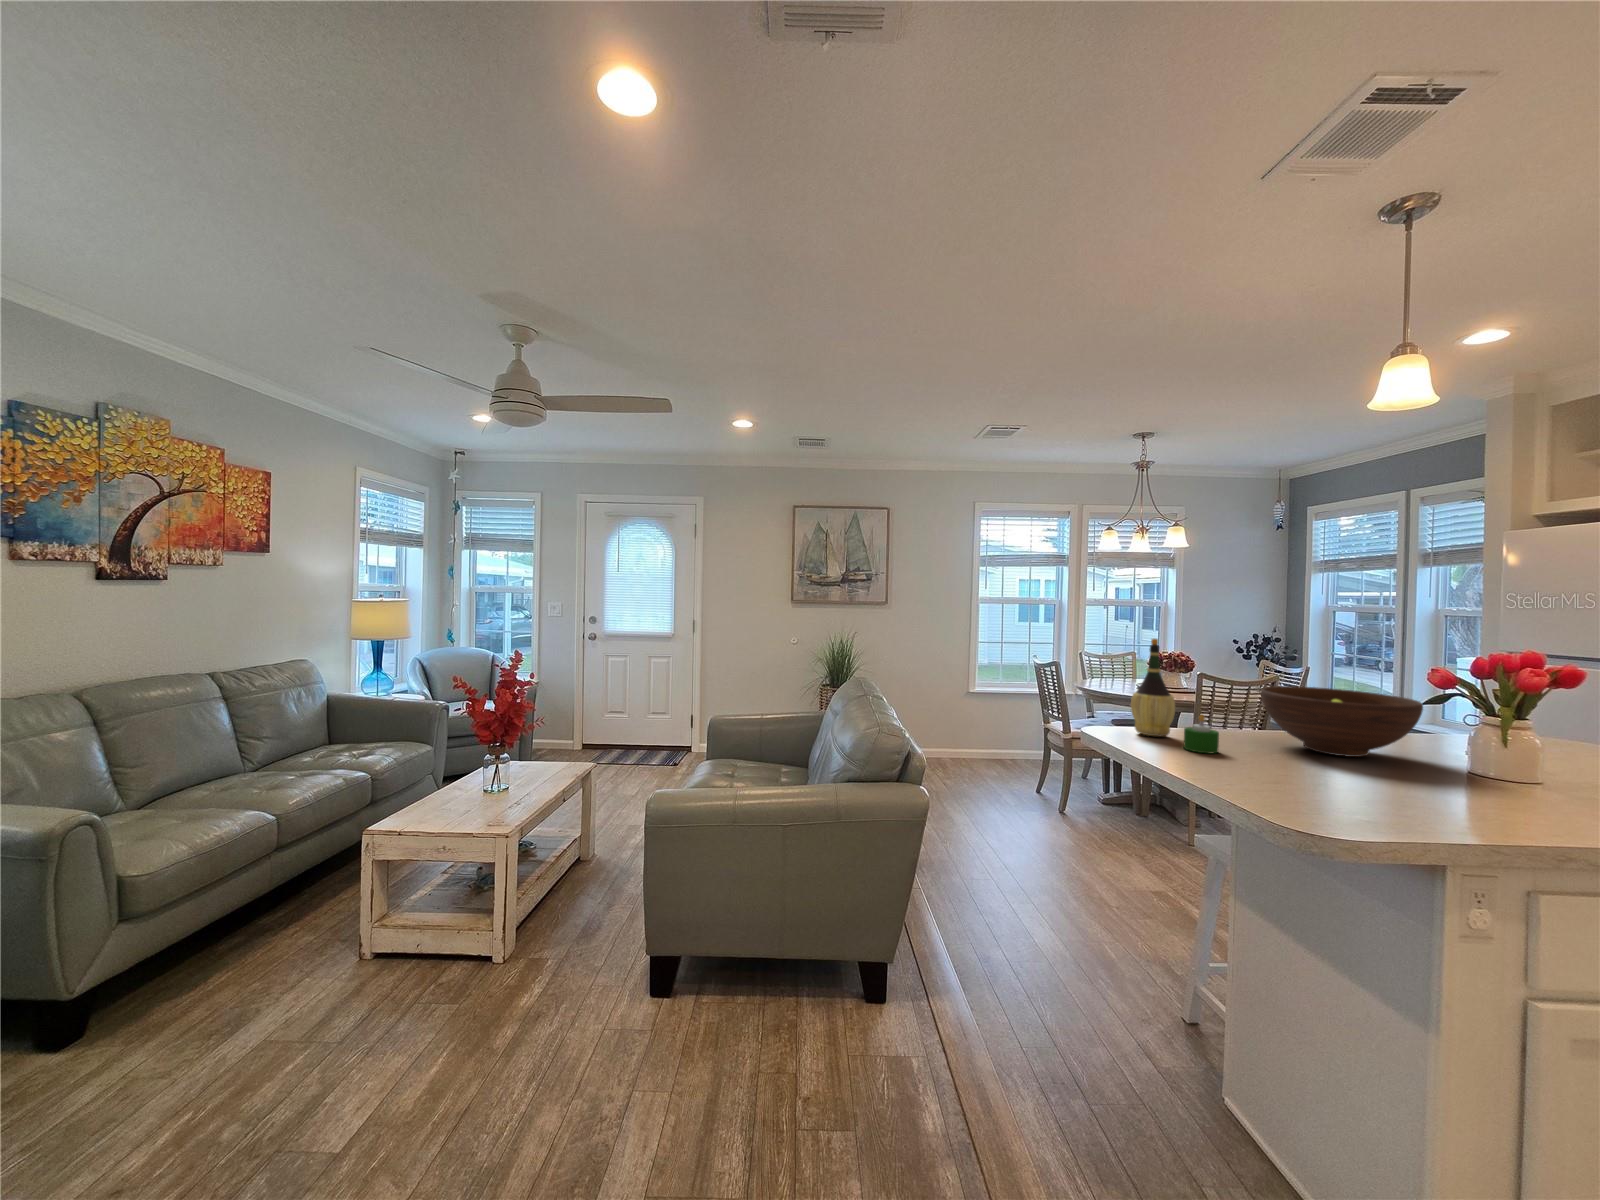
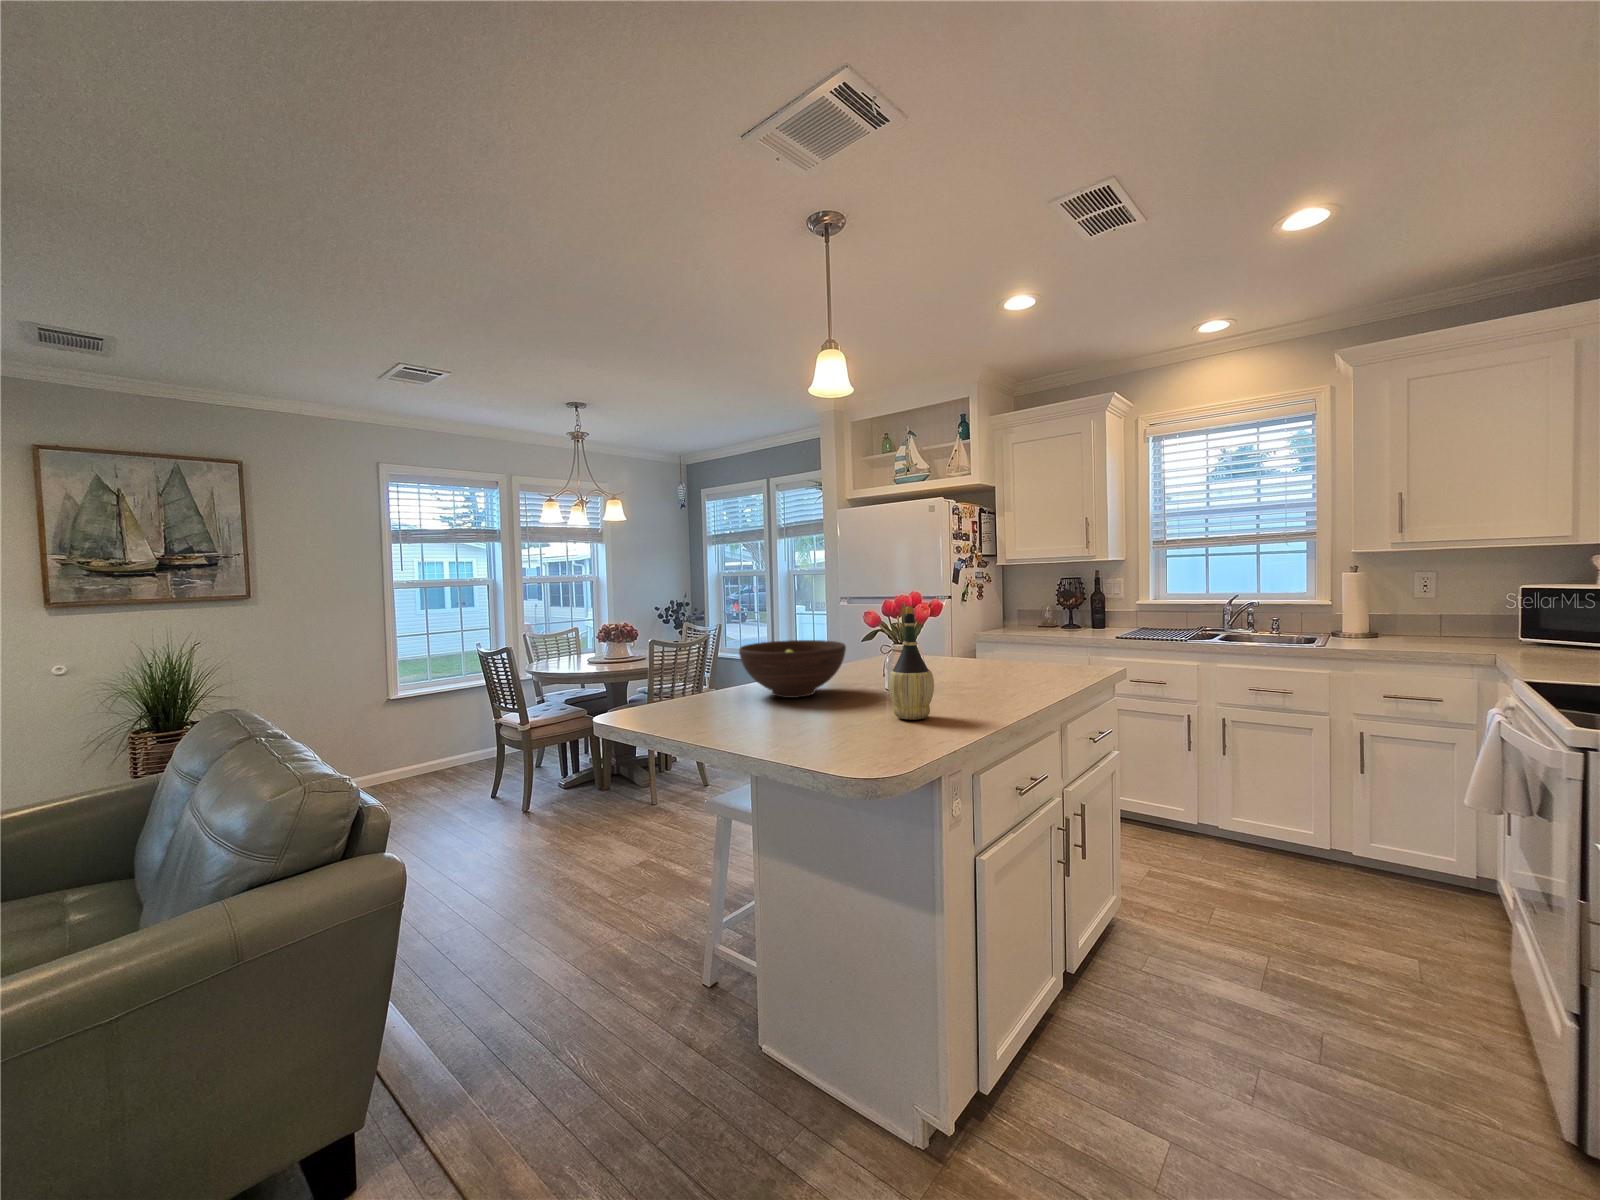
wine bottle: present [1131,638,1175,736] -> present [888,607,934,719]
candle: present [1184,715,1219,753] -> none [691,682,722,721]

